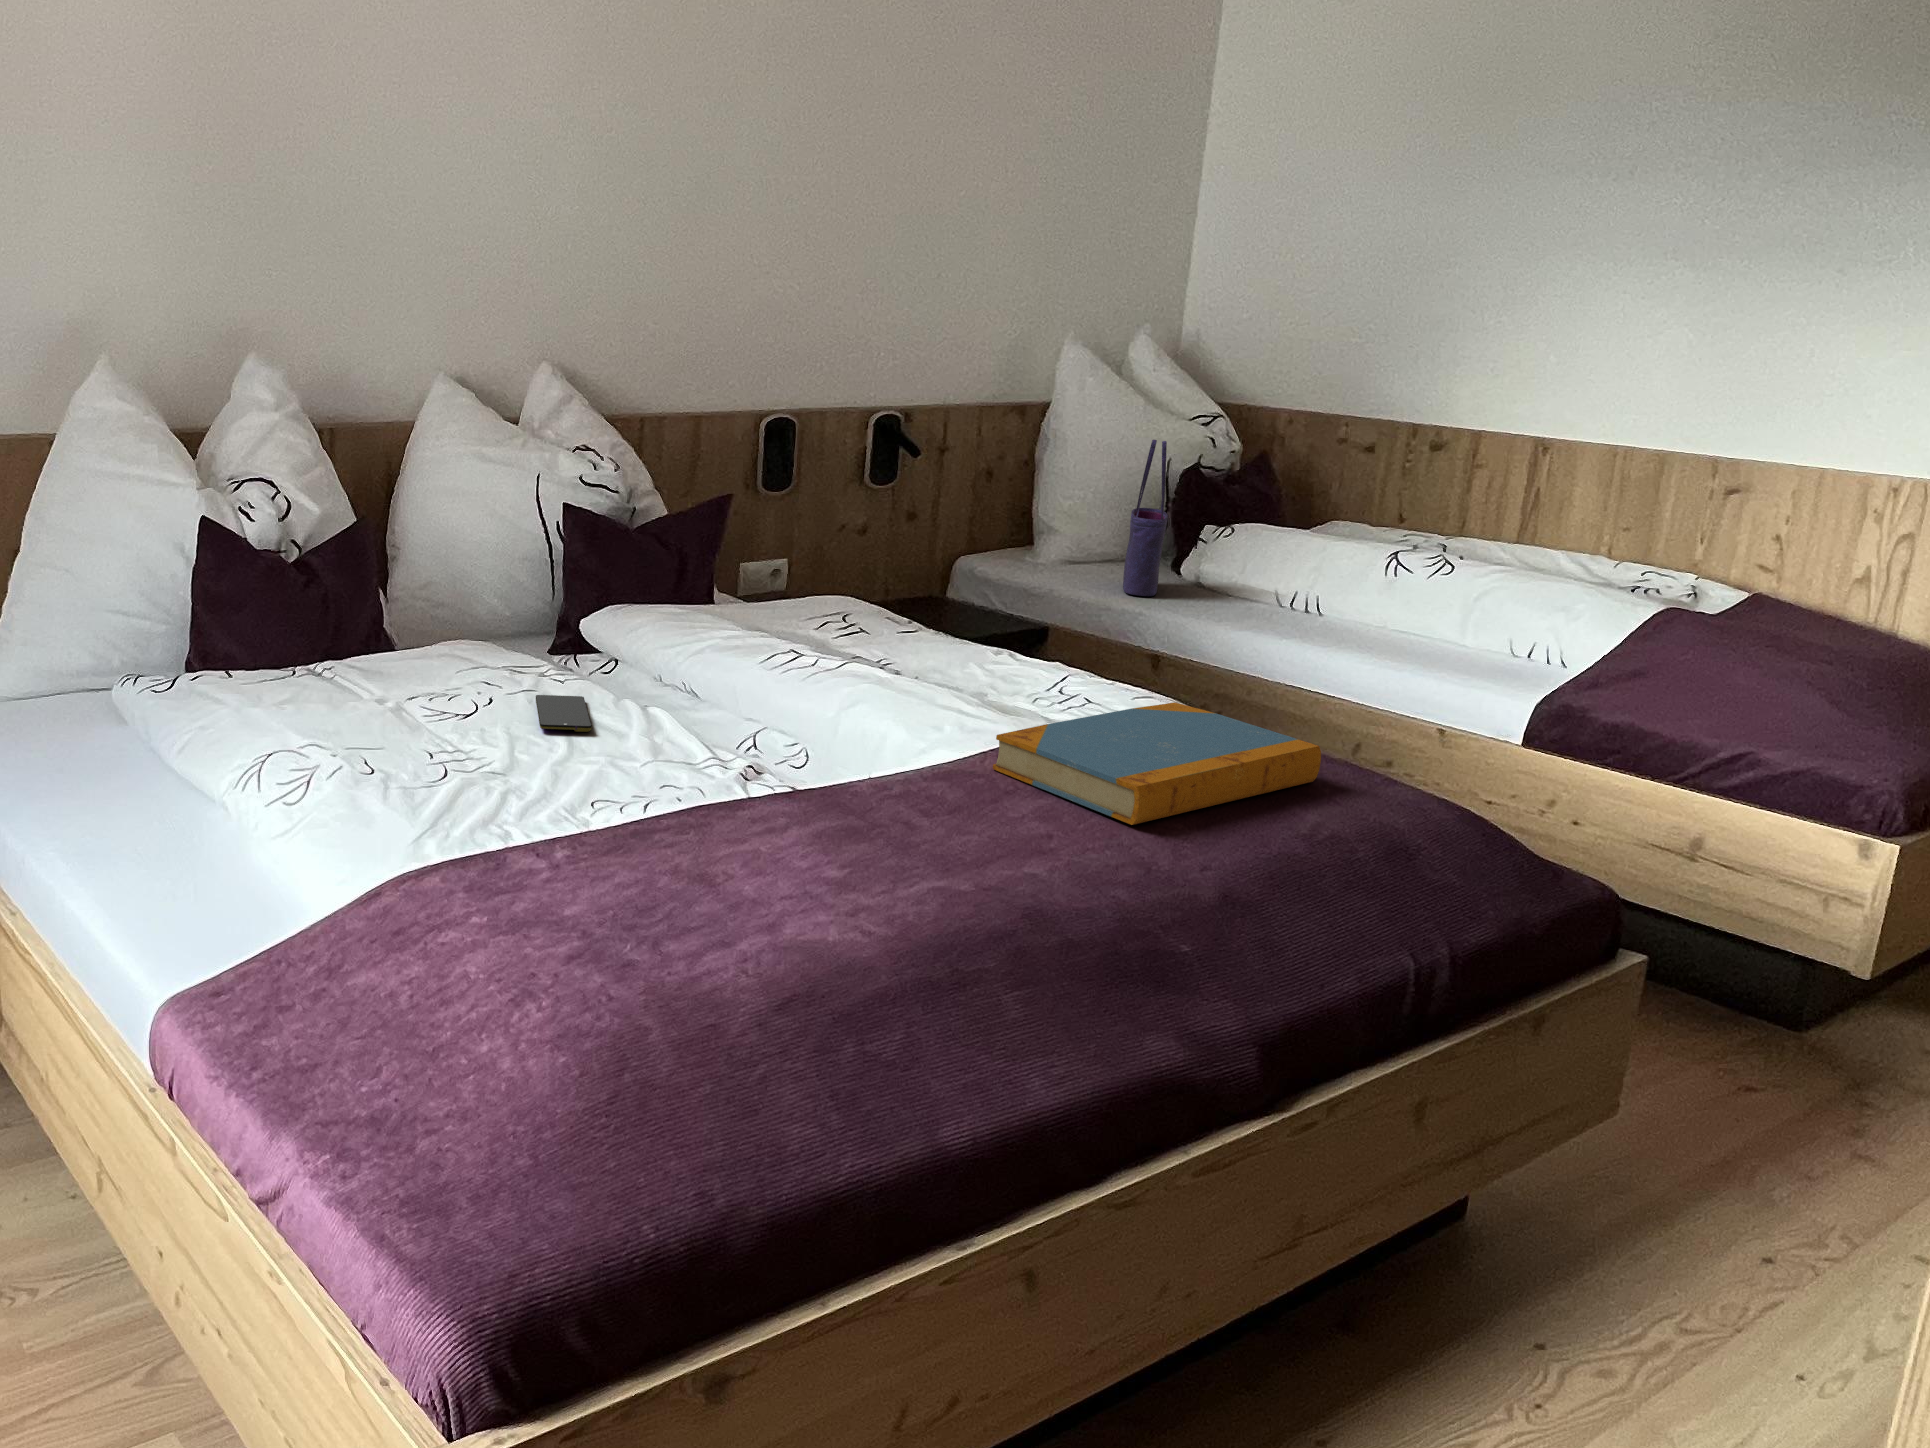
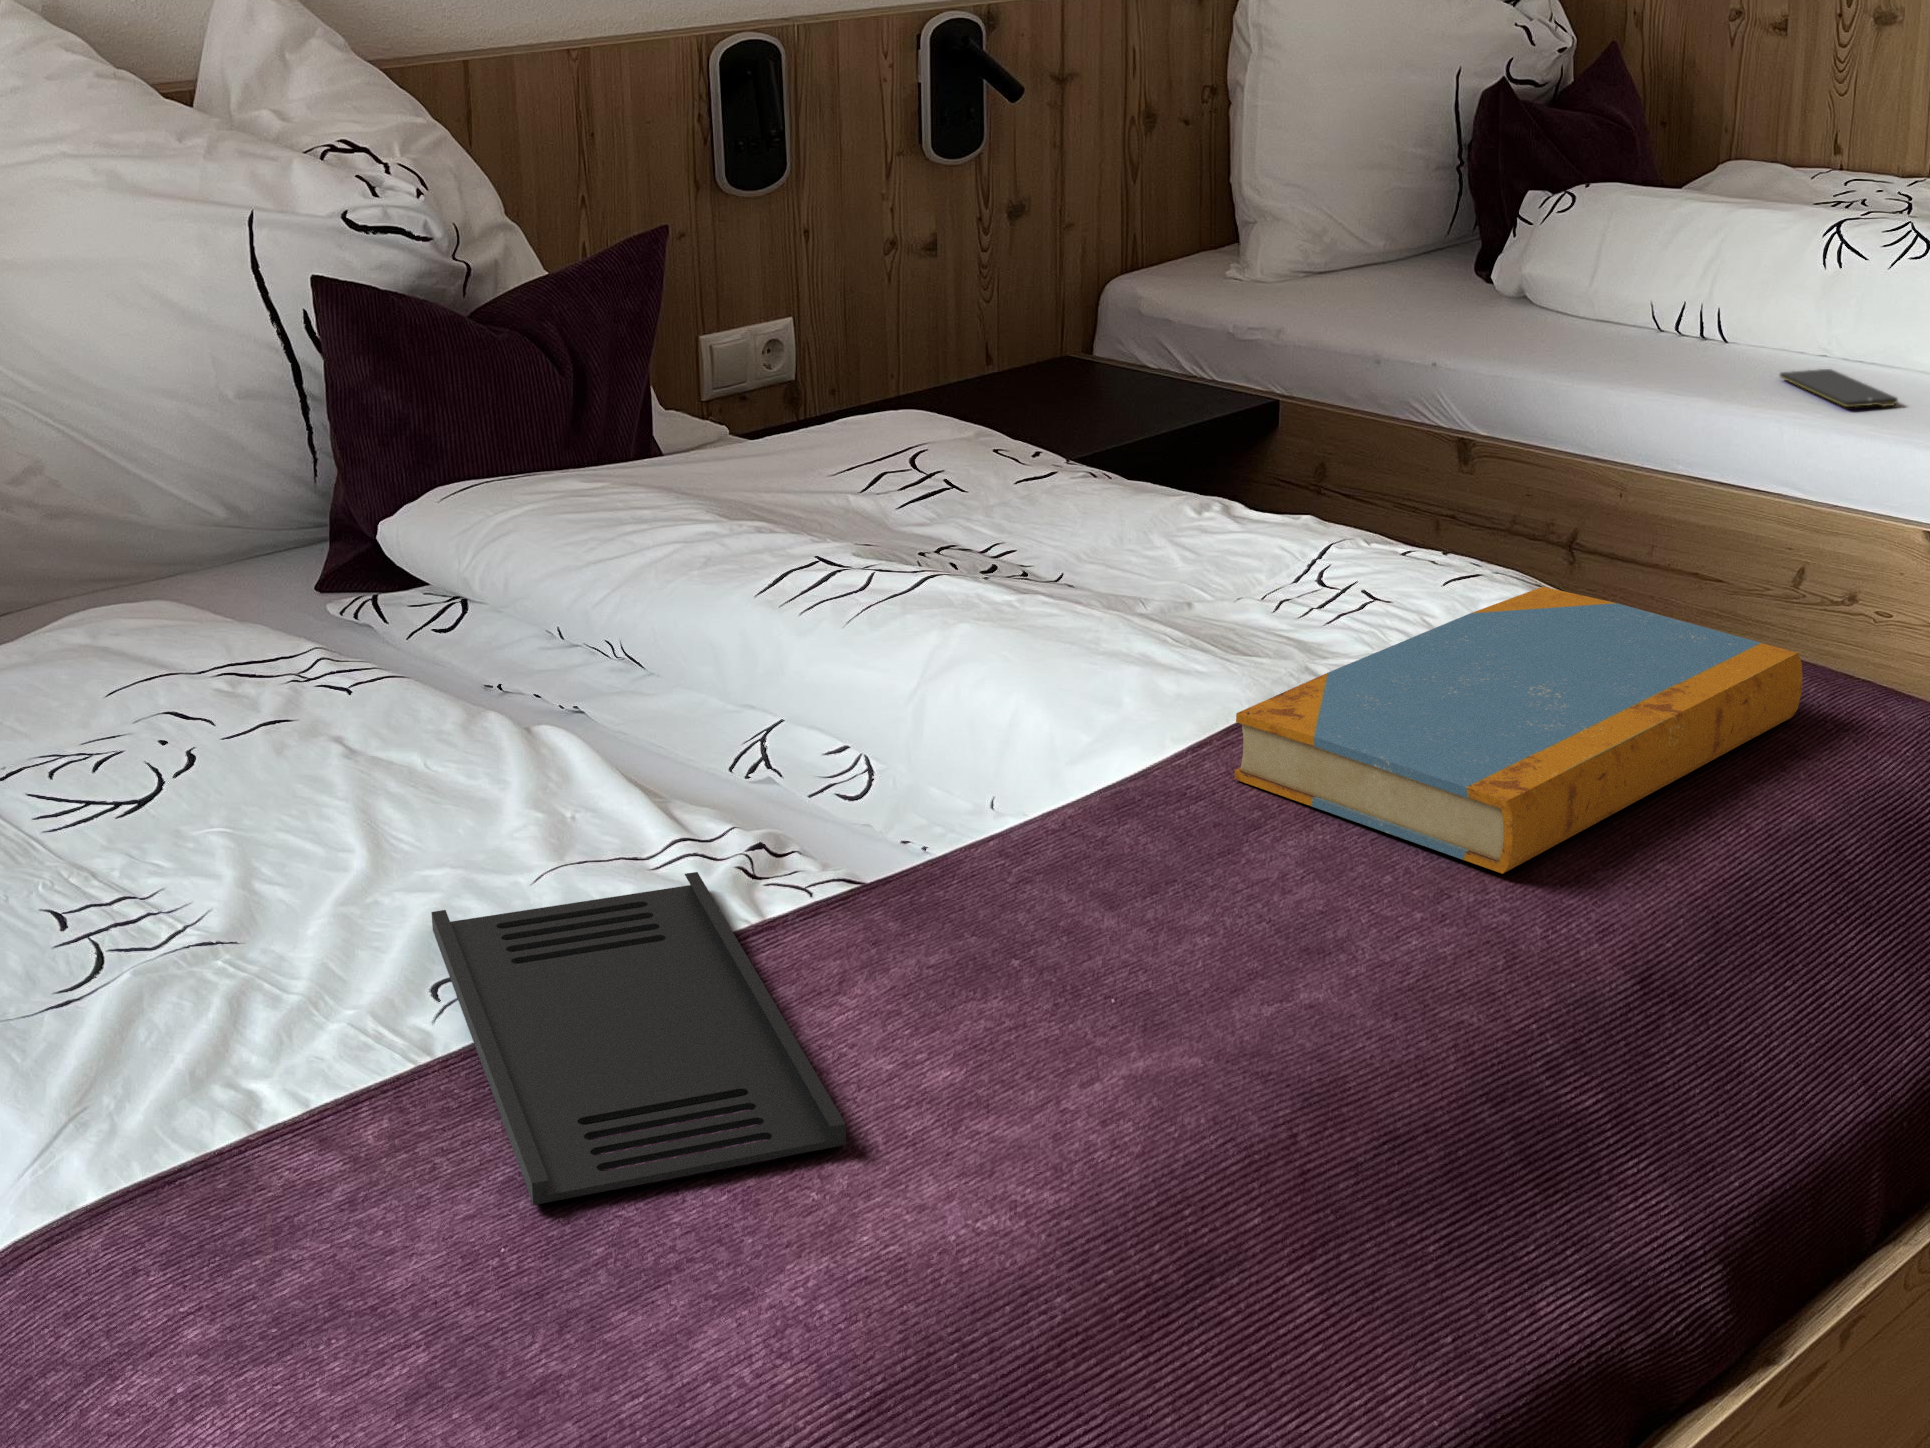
tote bag: present [1123,440,1168,596] -> none [1409,41,1473,326]
smartphone: present [536,695,591,732] -> present [1780,369,1898,407]
tray: none [600,768,785,880] -> present [431,872,846,1205]

